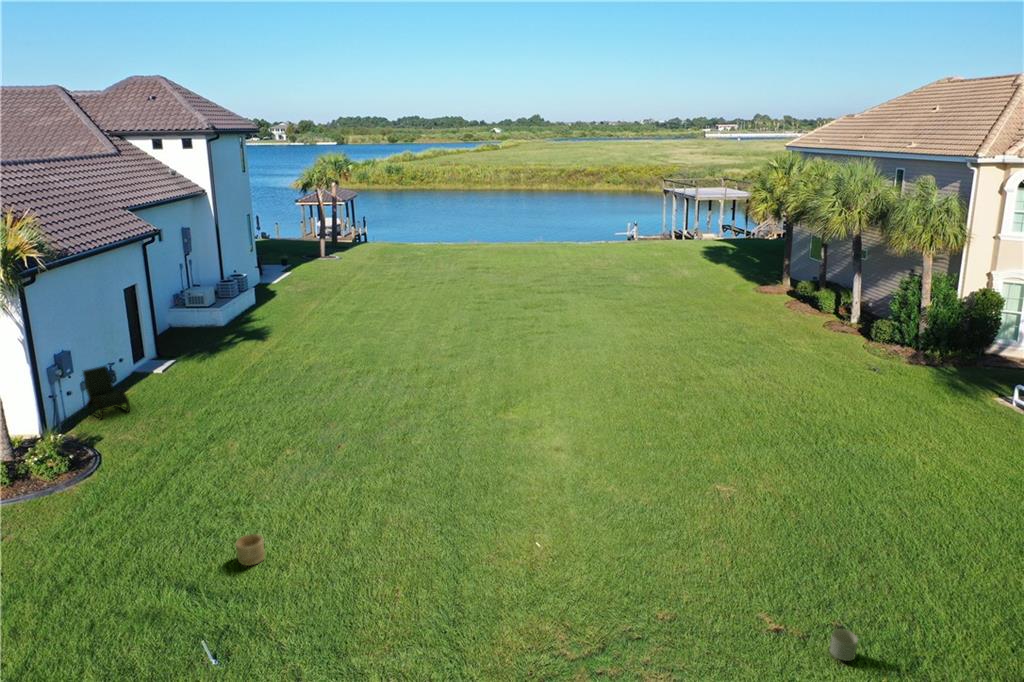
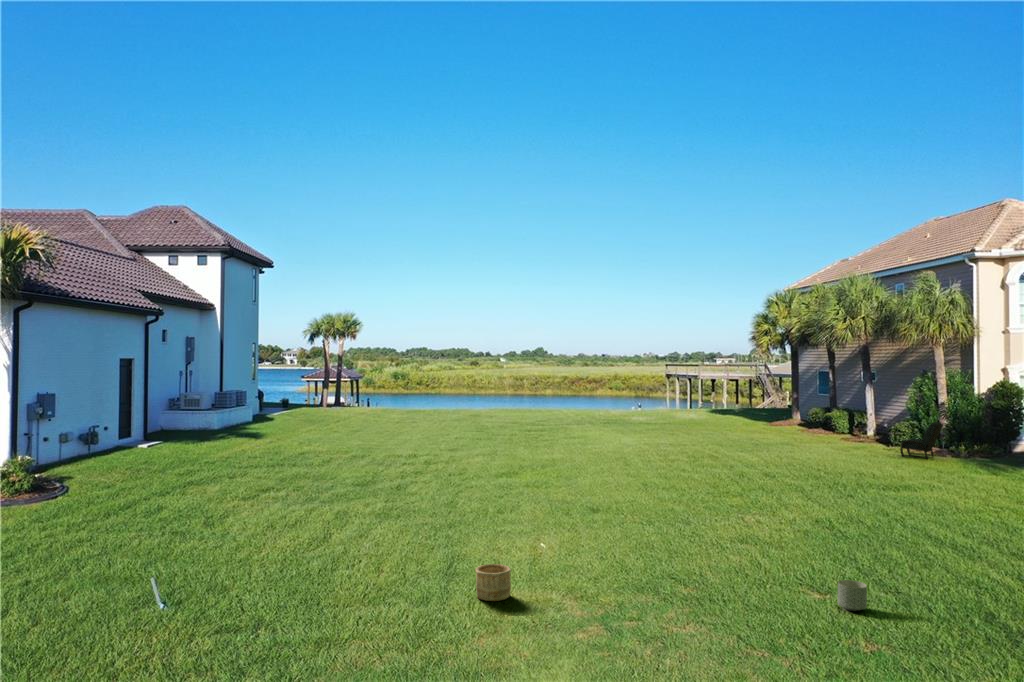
lounge chair: present [83,366,130,420] -> present [900,422,943,459]
wooden bucket: present [235,534,265,566] -> present [475,564,511,601]

